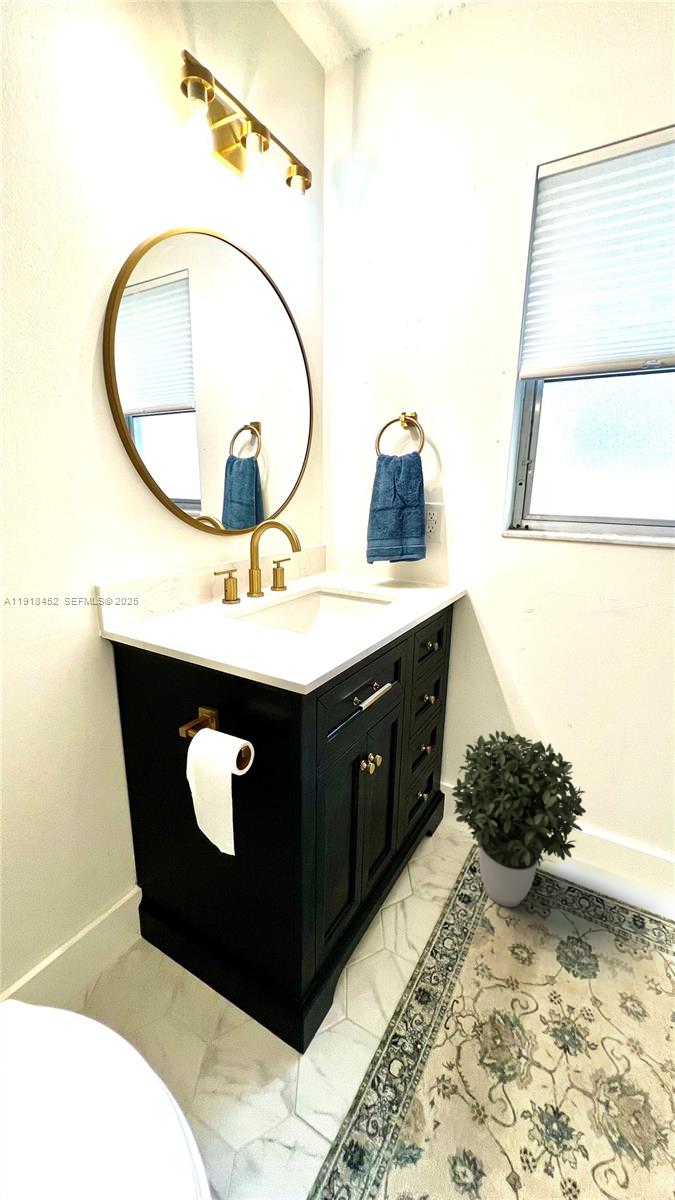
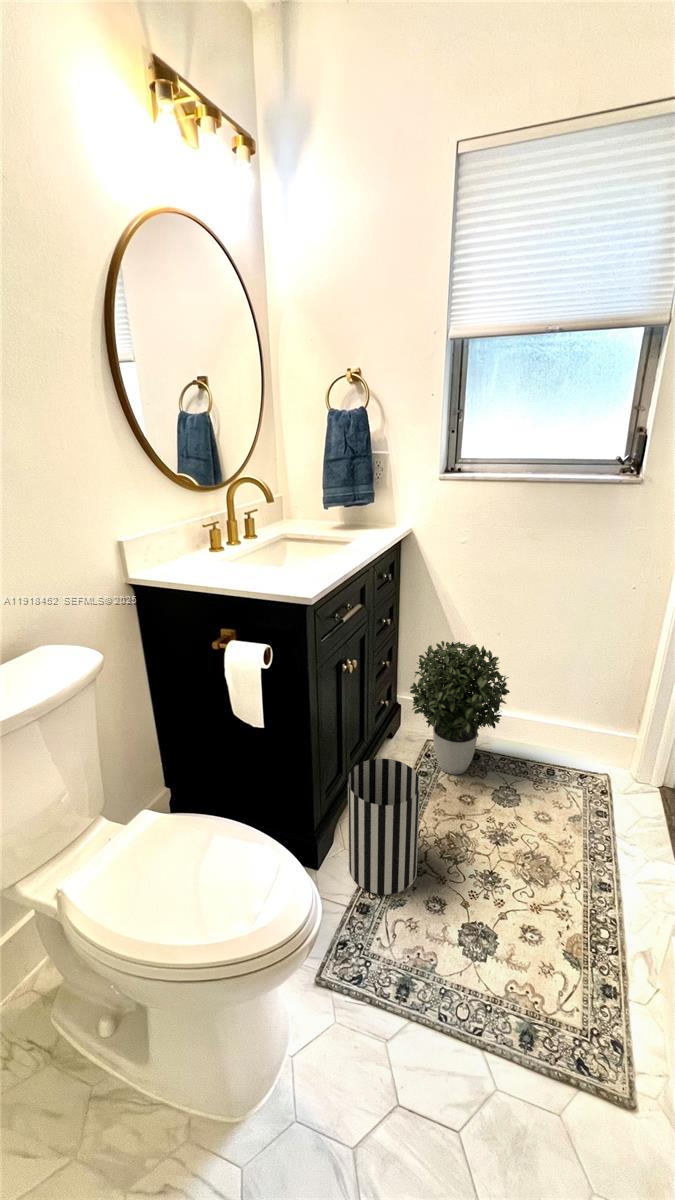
wastebasket: none [348,899,456,1126] -> present [348,758,420,895]

